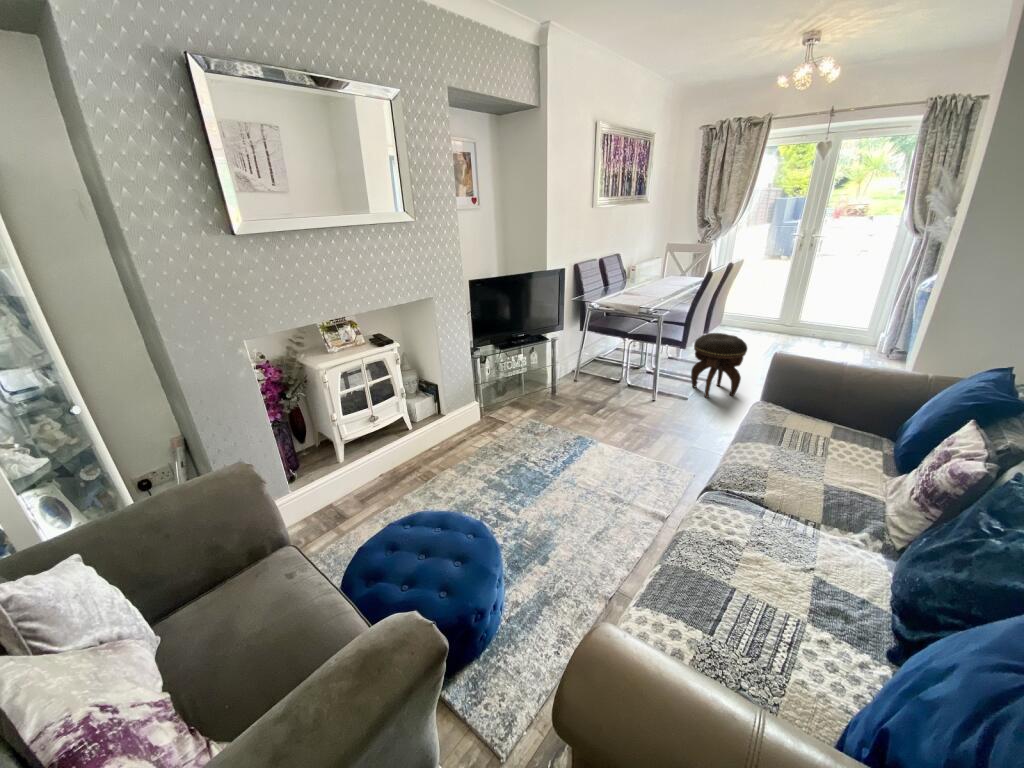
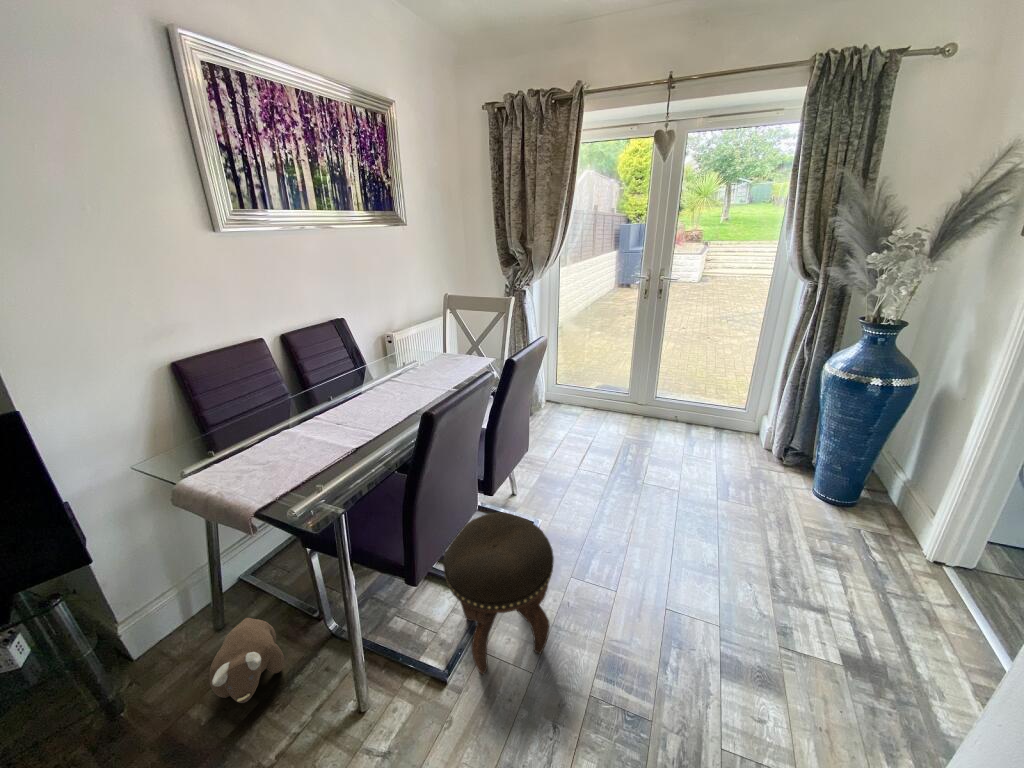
plush toy: none [590,368,619,393] -> present [209,618,284,703]

